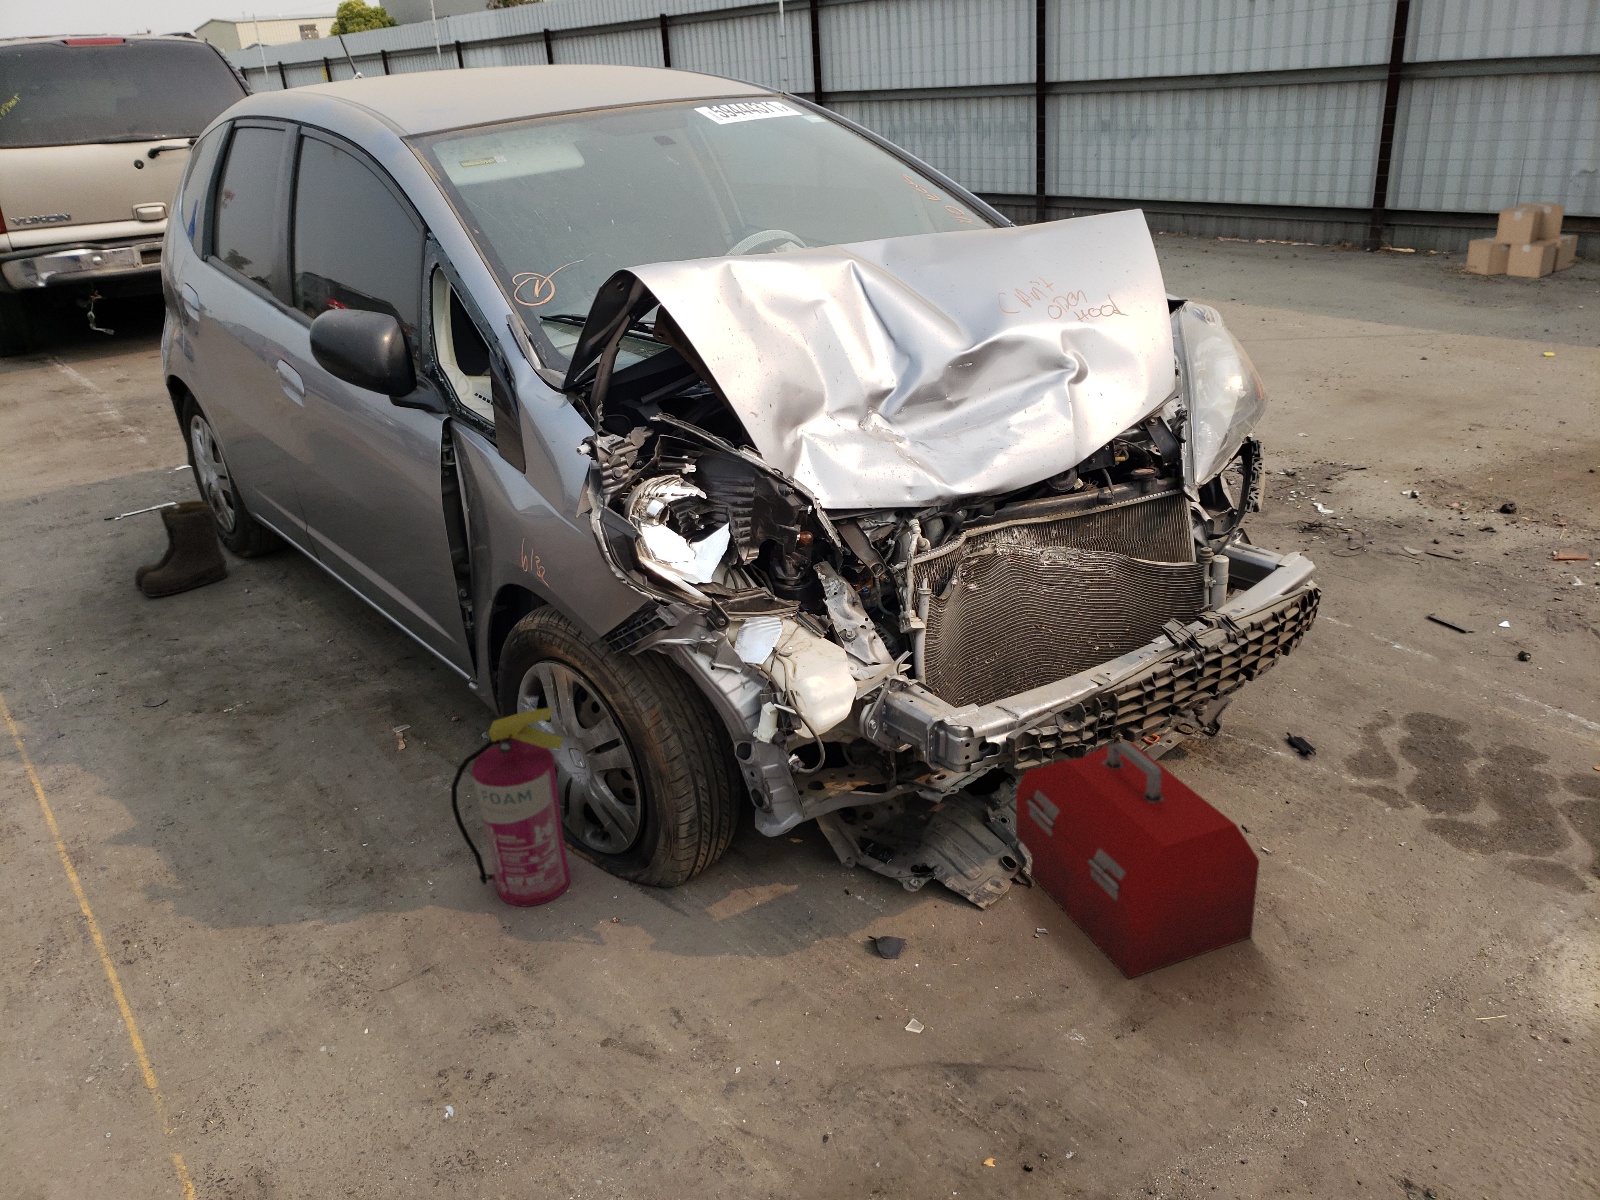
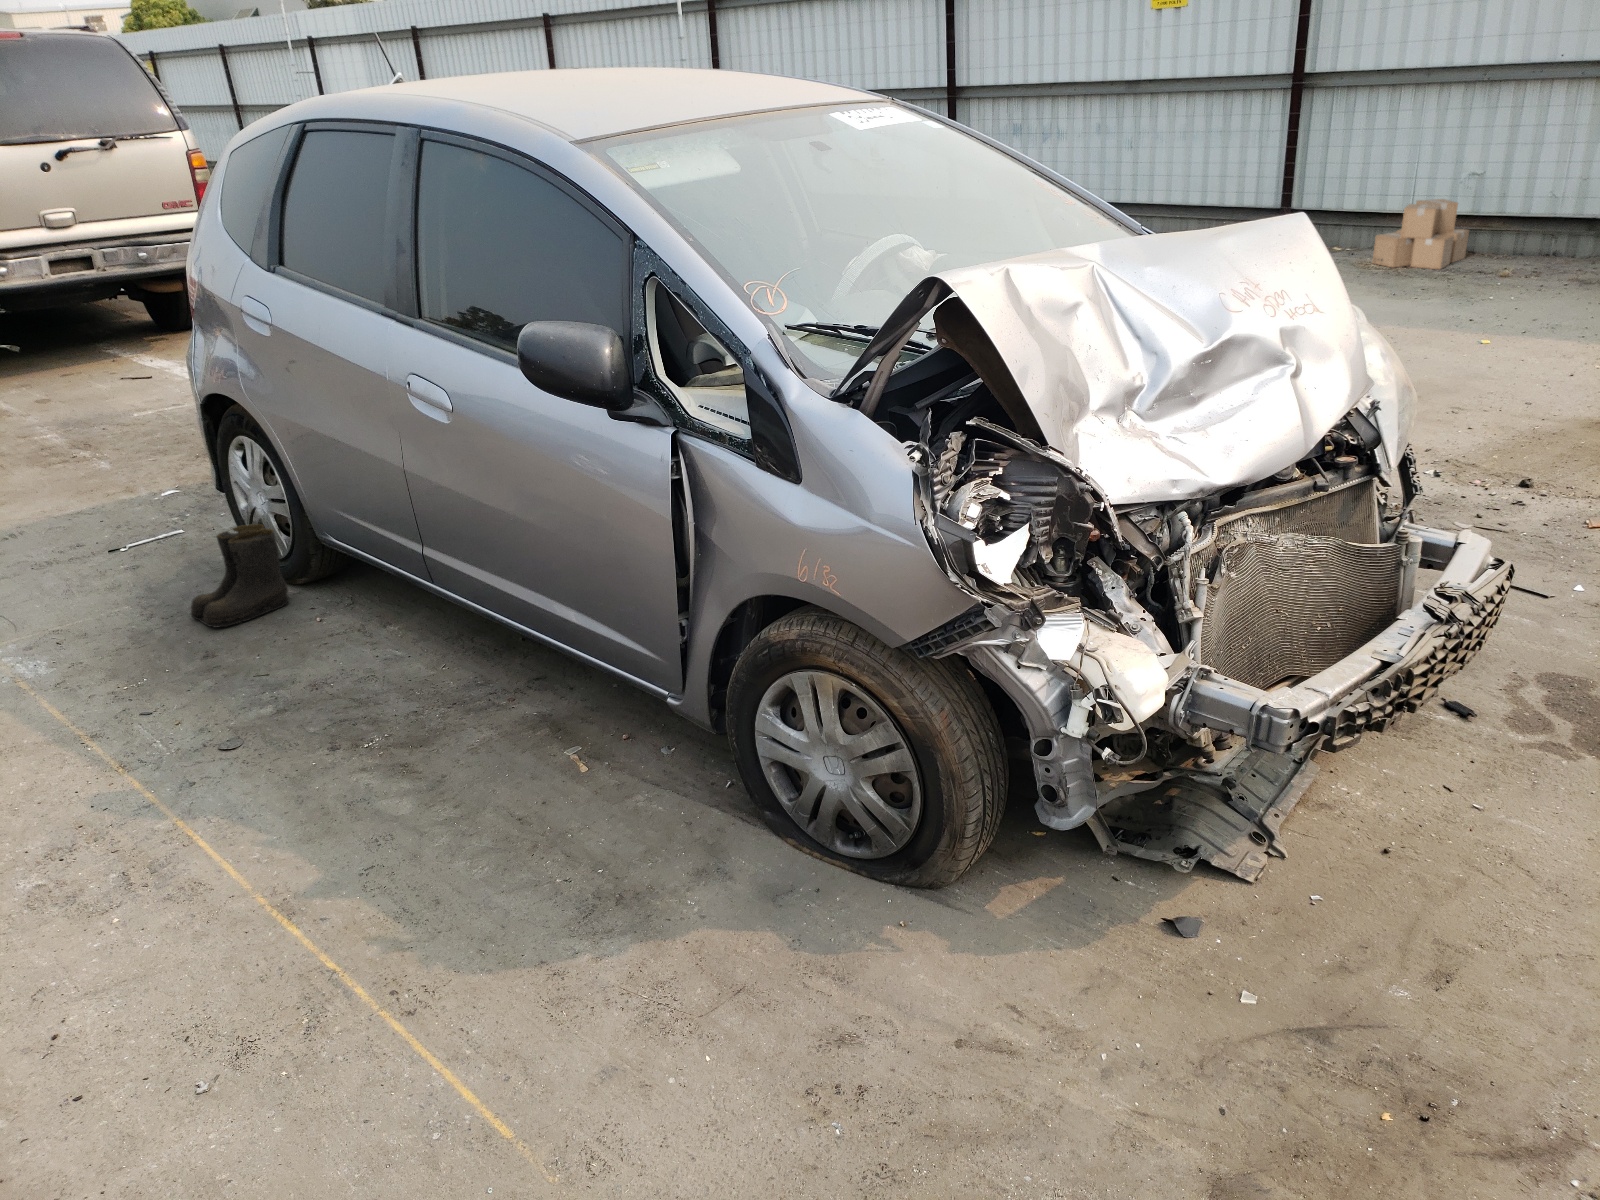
fire extinguisher: present [451,708,570,906] -> none [720,717,839,918]
toolbox: present [1016,742,1259,979] -> none [1255,699,1524,939]

